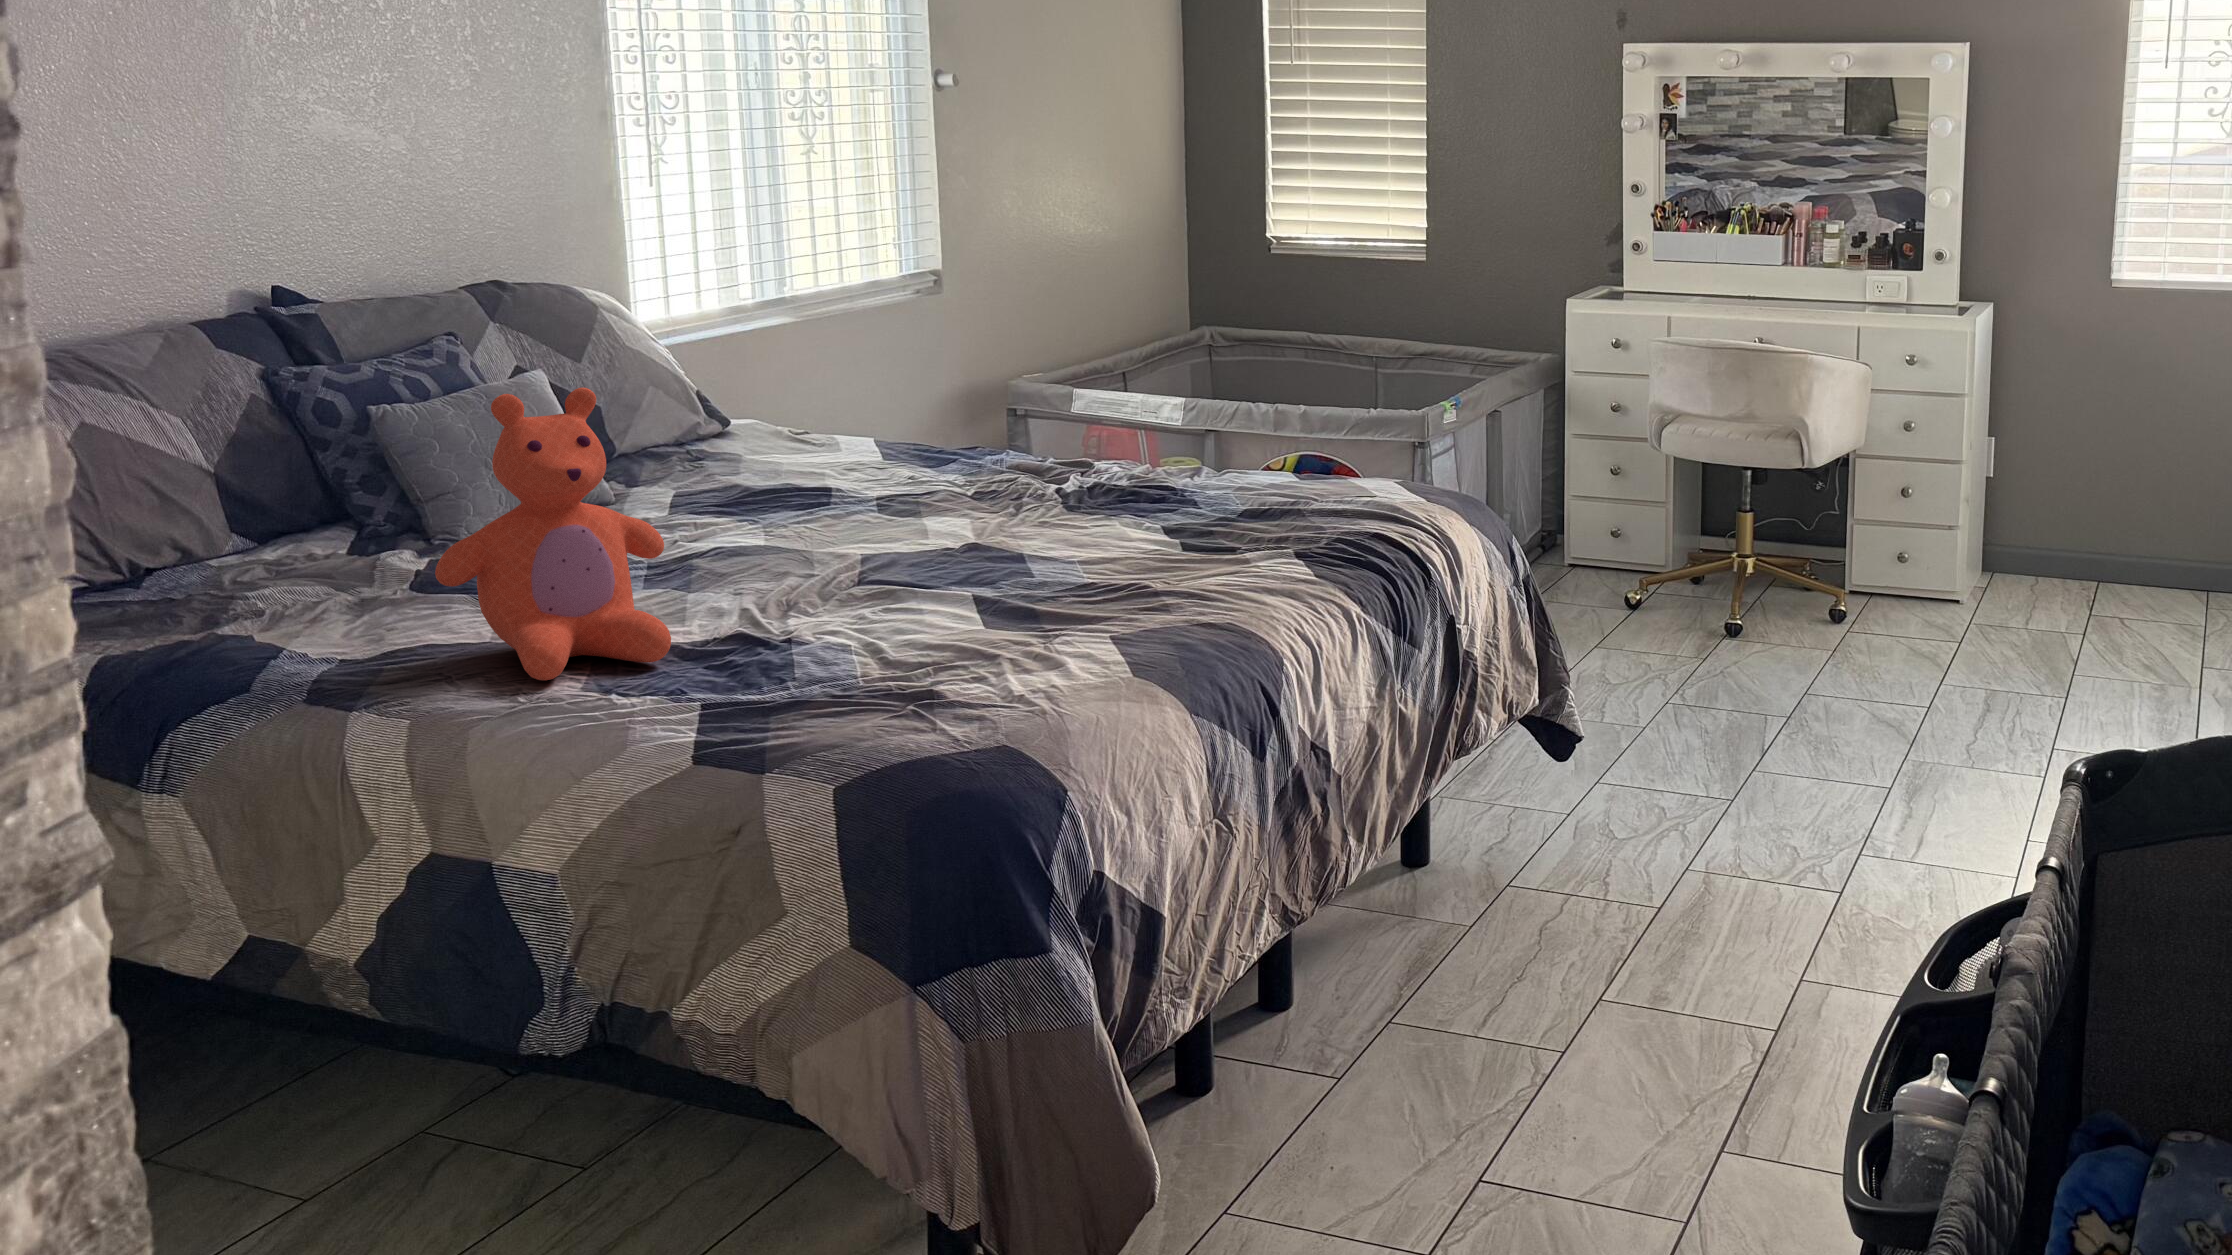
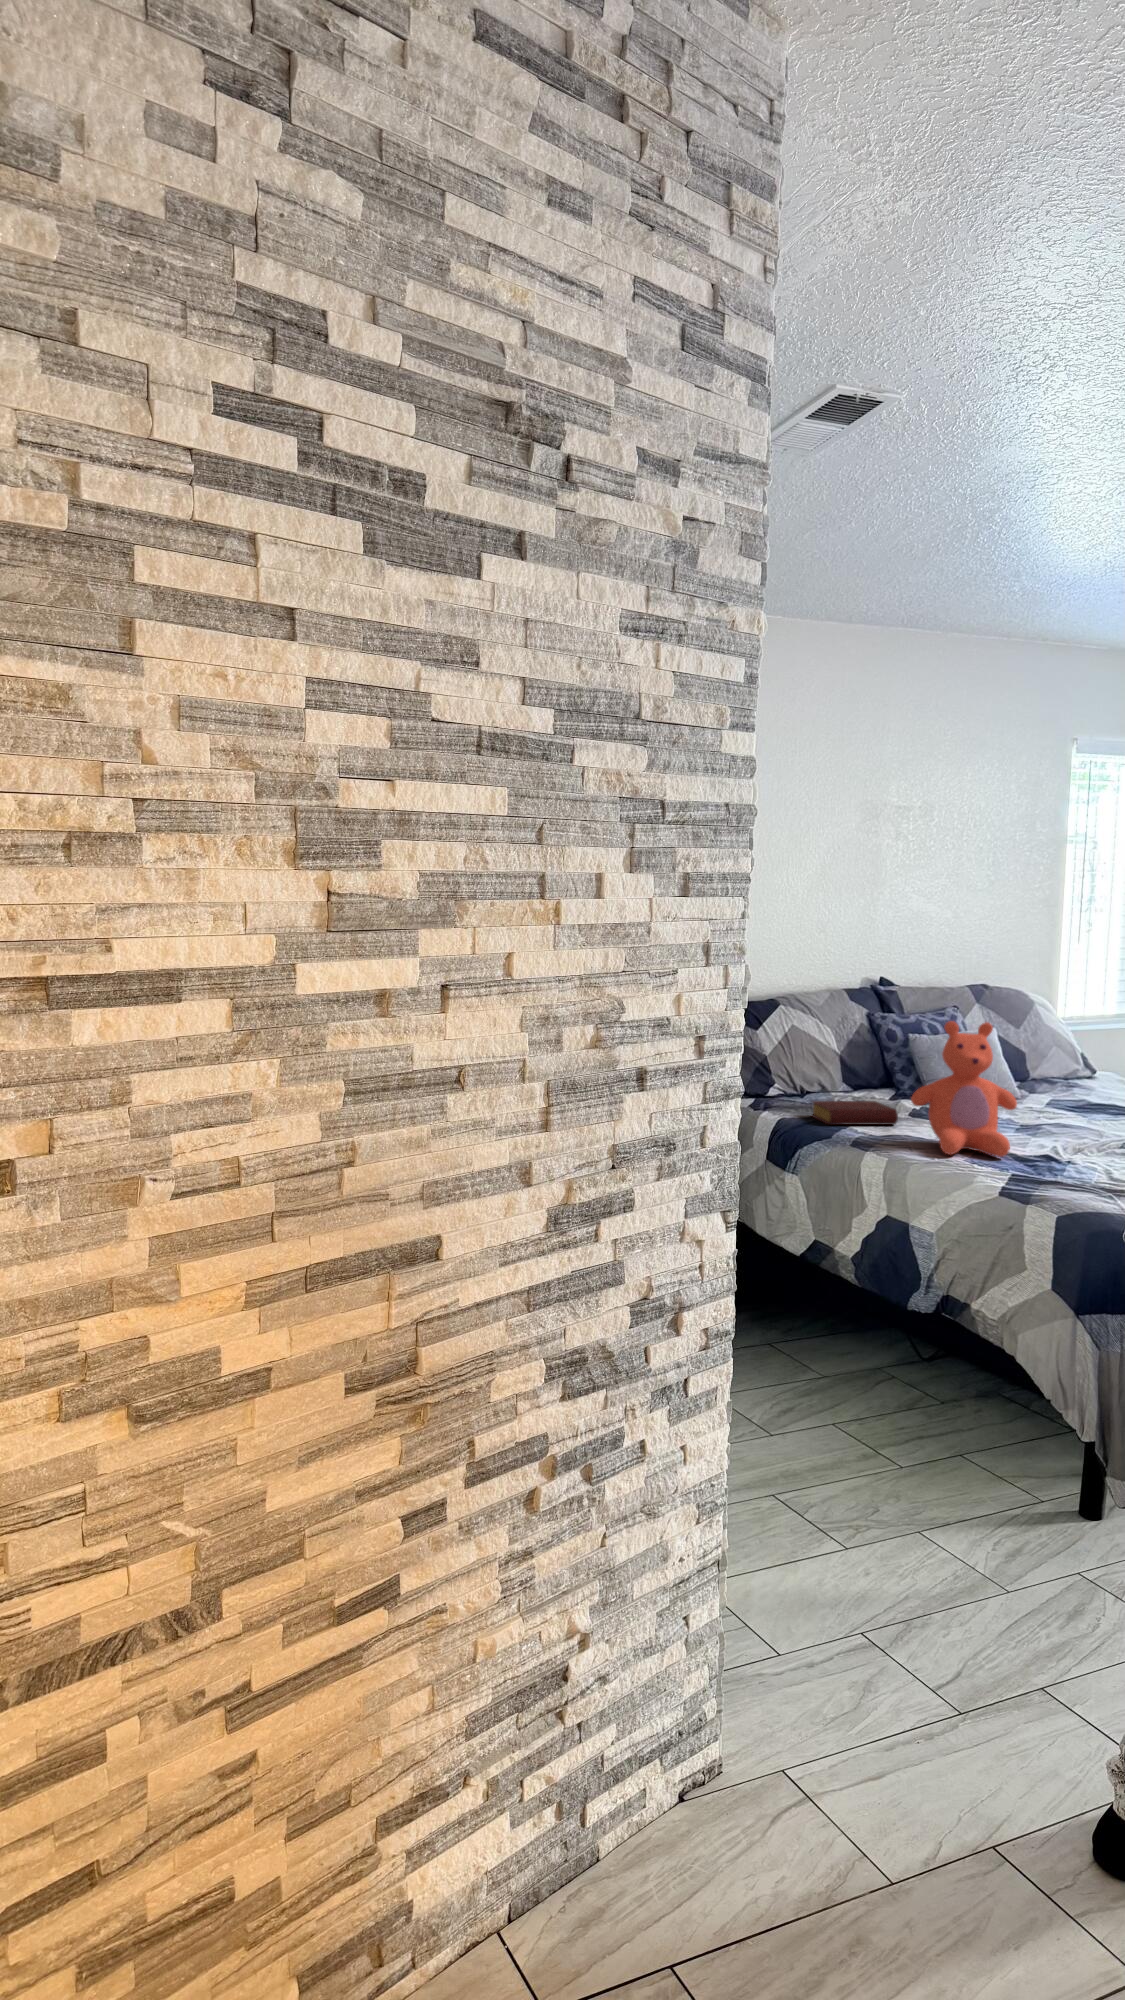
book: none [169,574,396,654] -> present [811,1101,898,1125]

